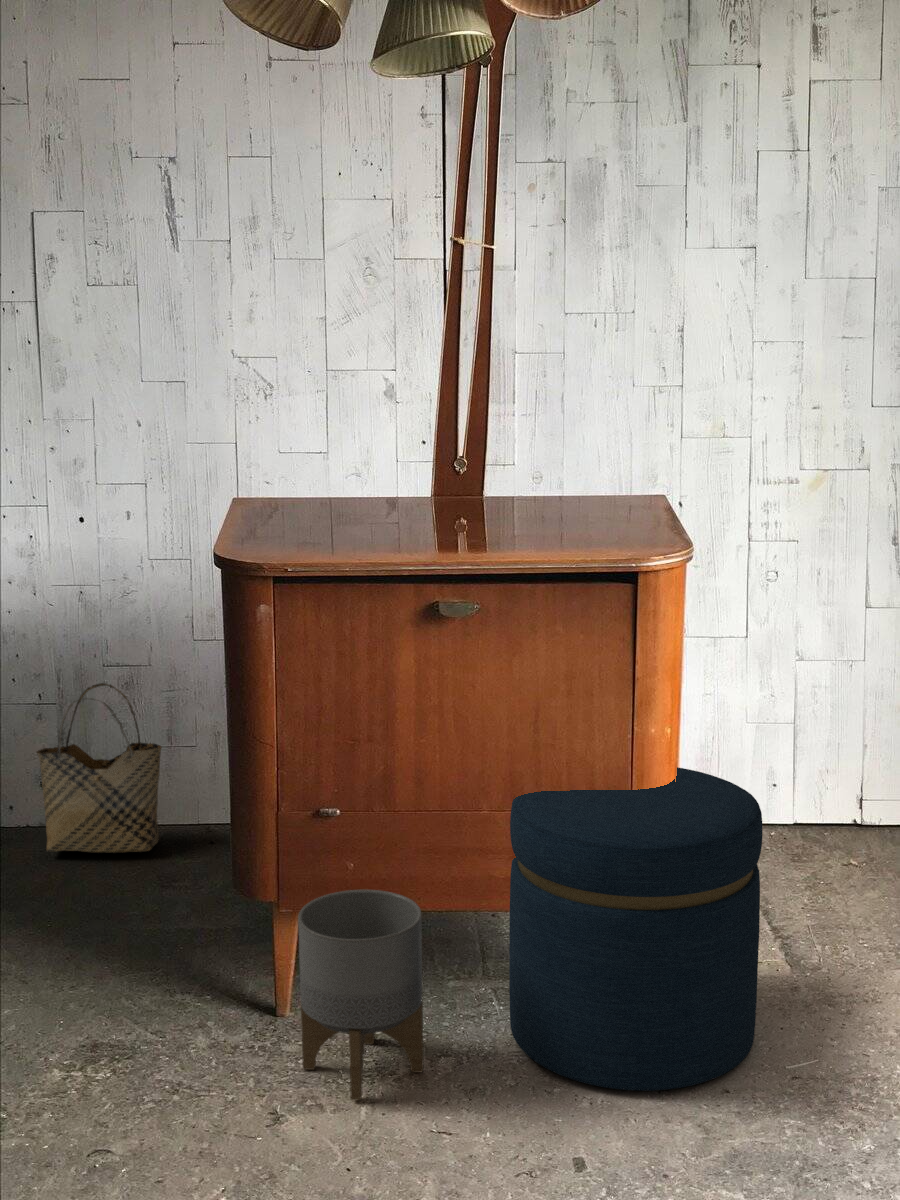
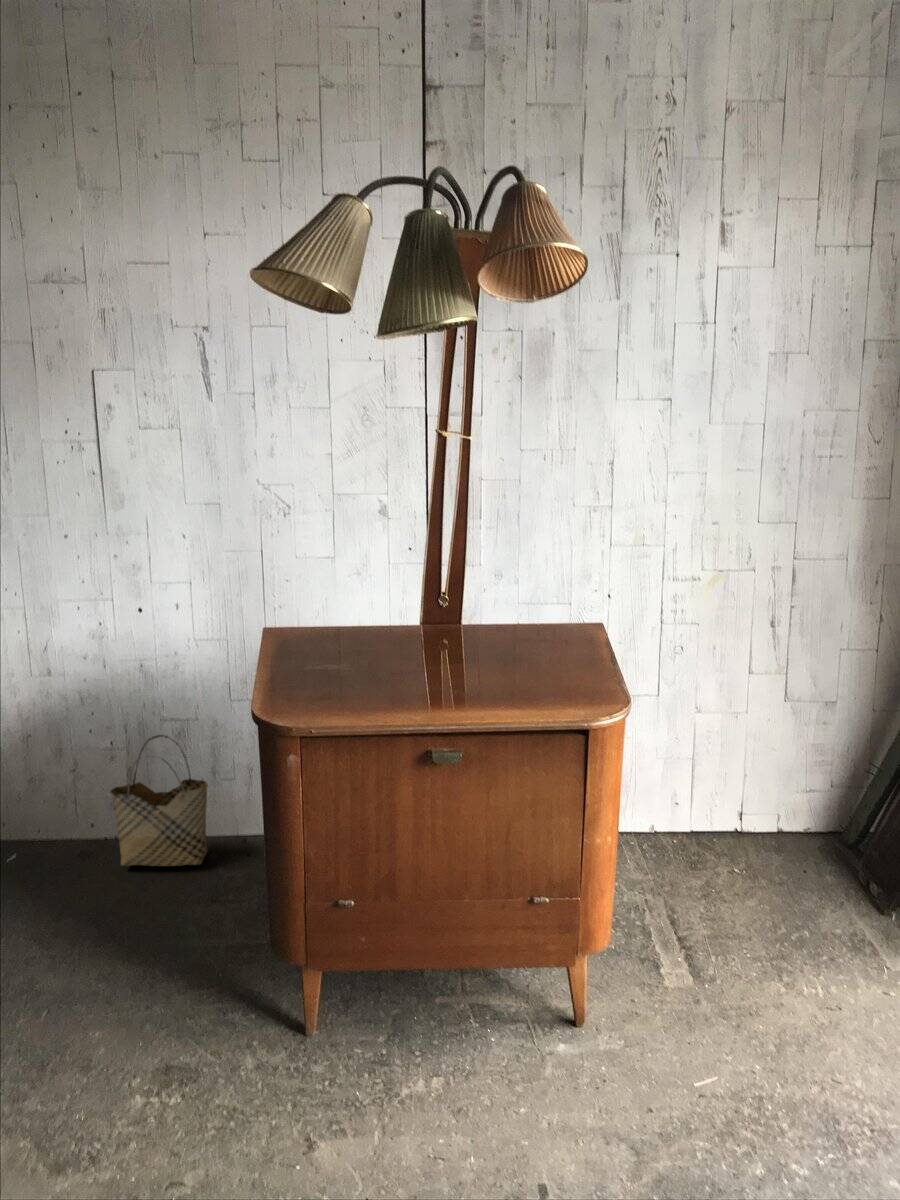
ottoman: present [509,767,762,1091] -> none [485,842,679,1113]
planter: present [298,890,423,1100] -> none [324,957,420,1126]

